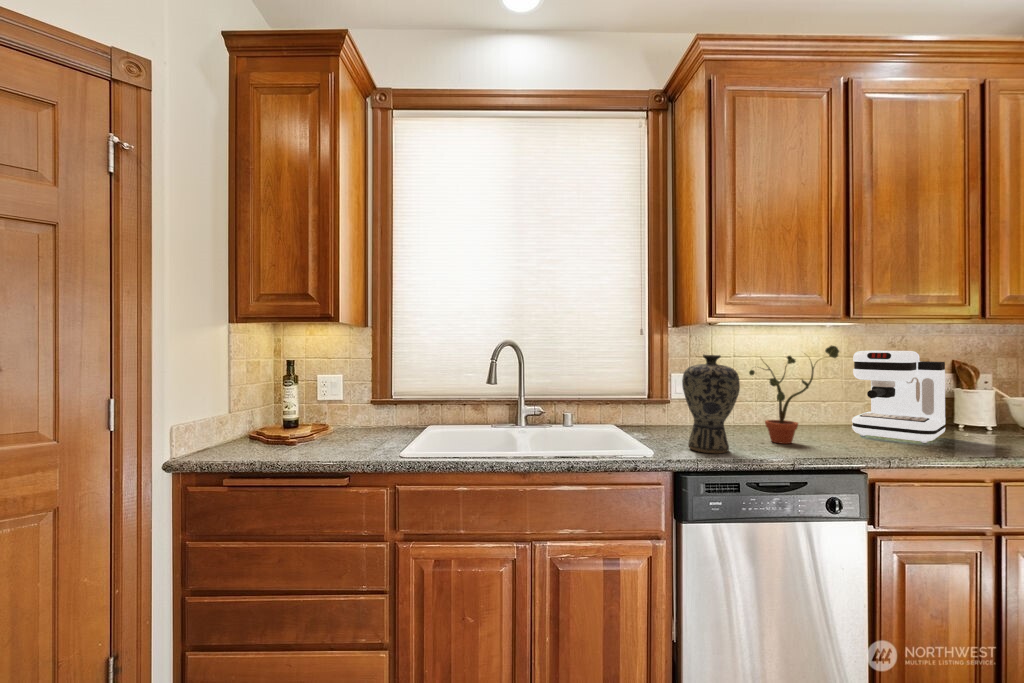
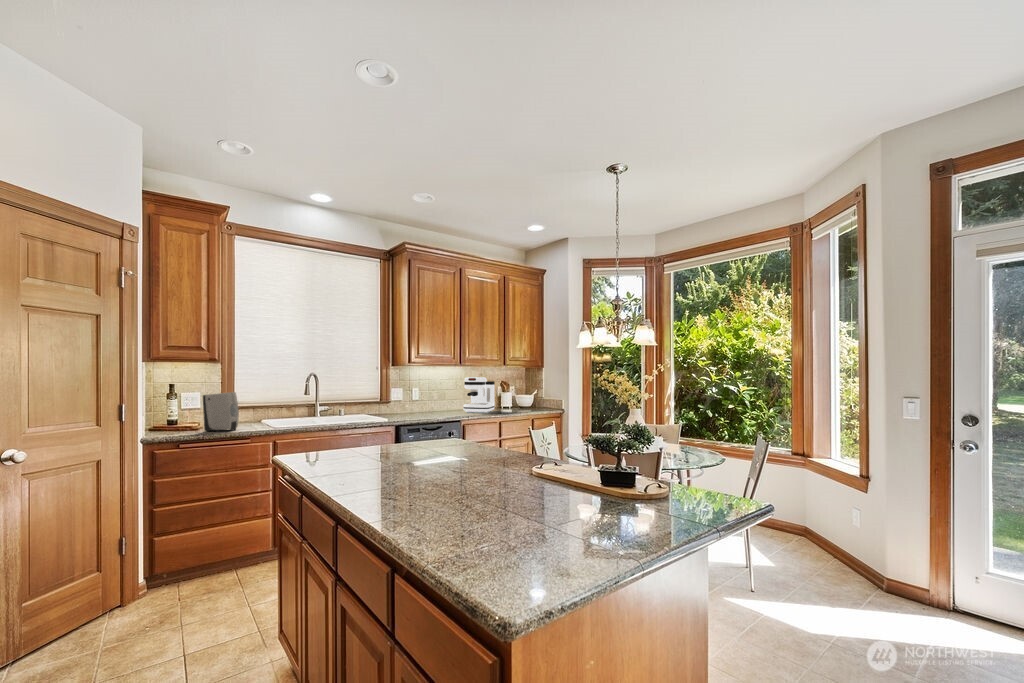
potted plant: present [749,345,839,444] -> none [424,375,458,416]
vase: present [682,355,740,453] -> none [398,379,420,419]
soap dispenser: none [282,376,345,456] -> present [203,392,239,431]

